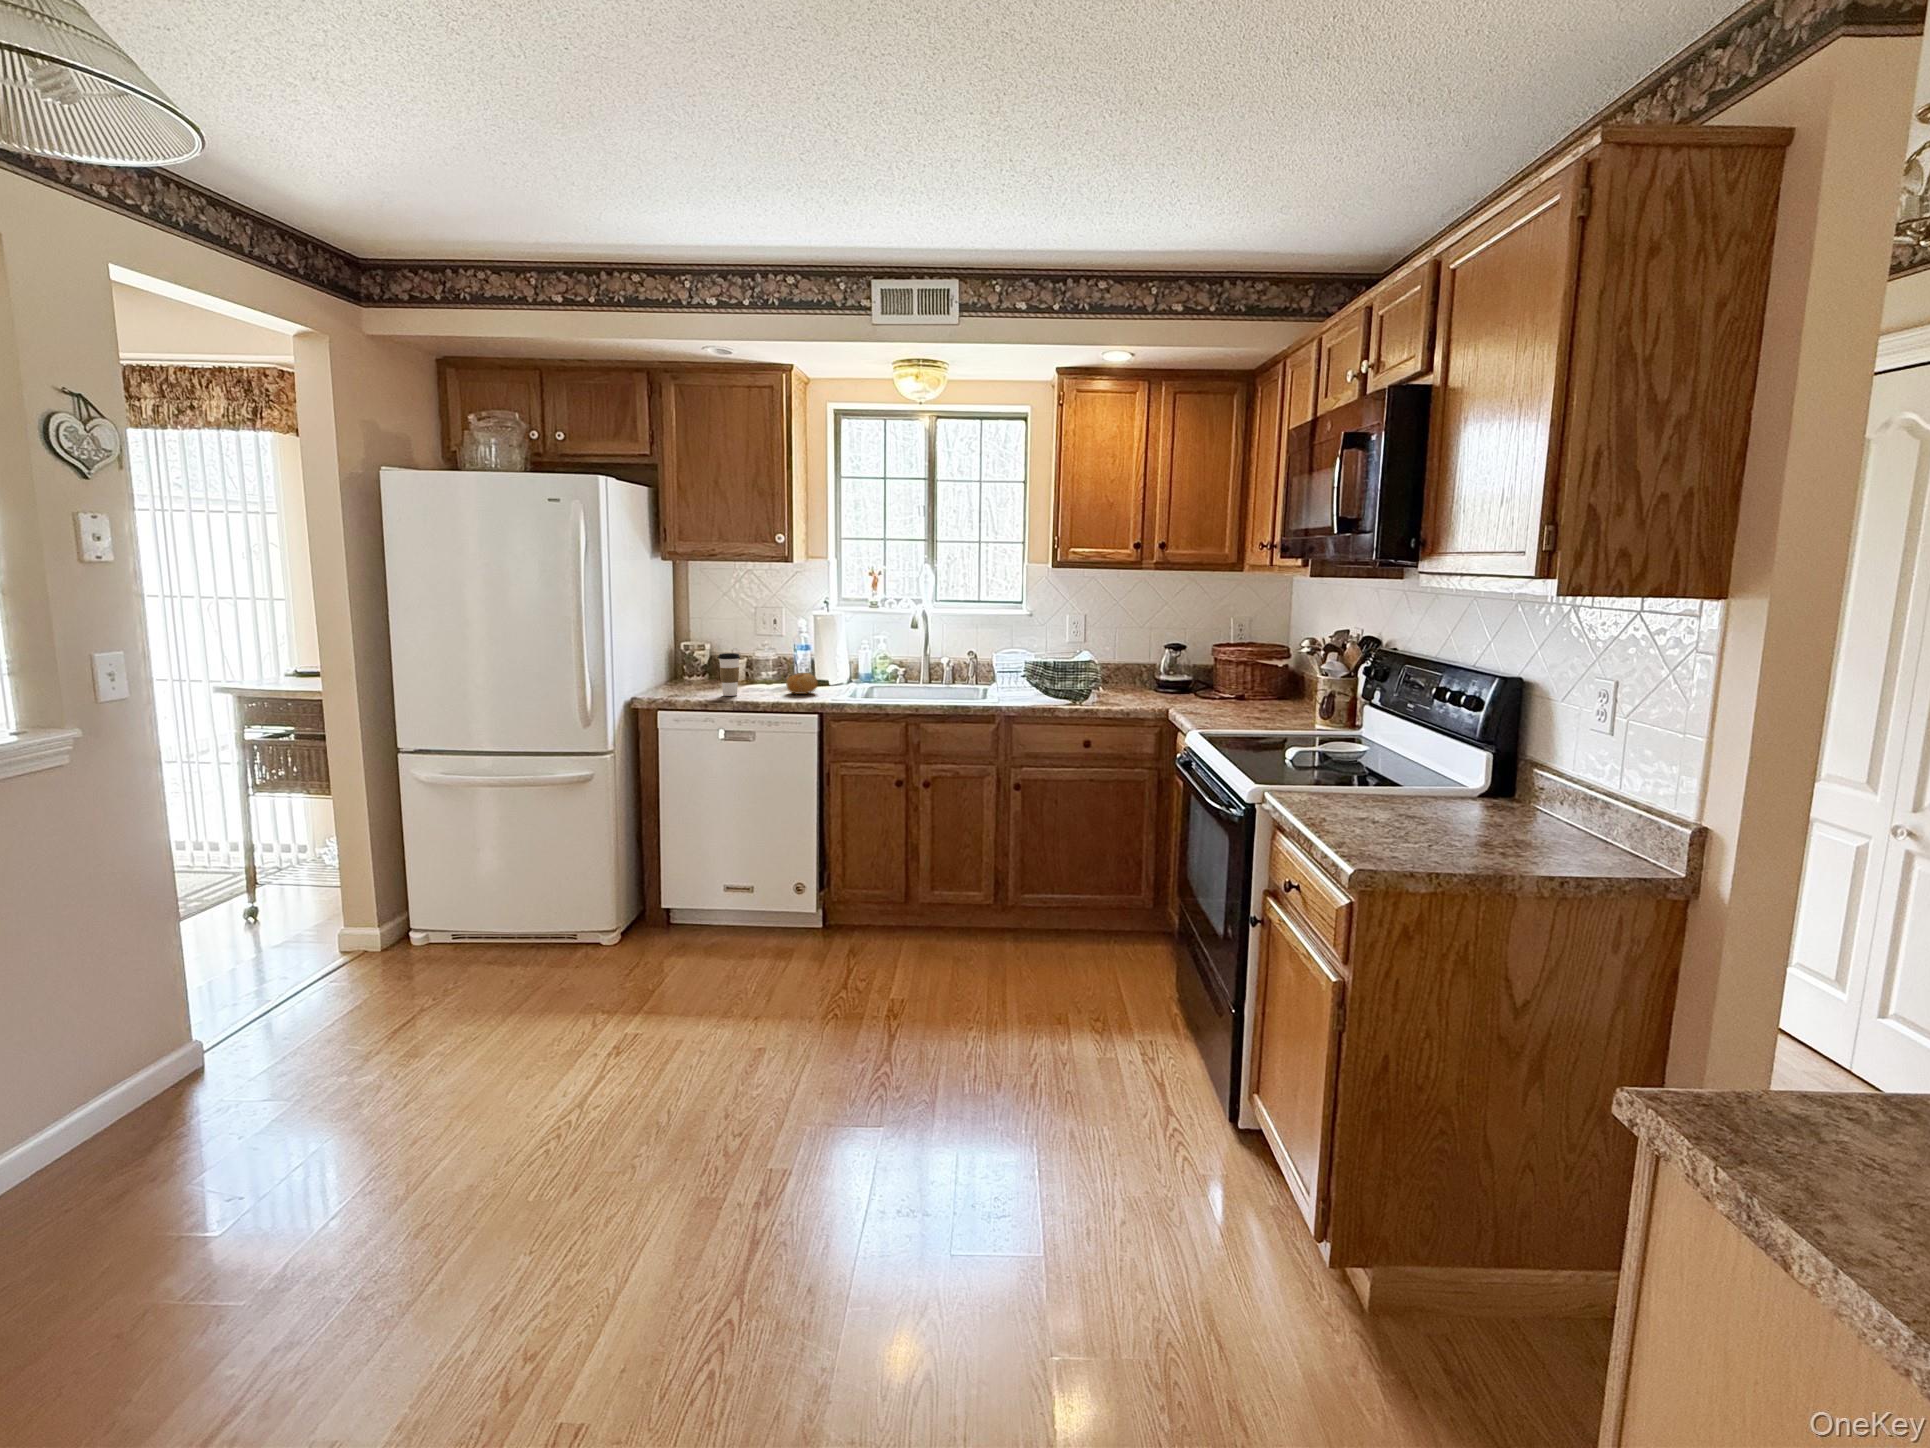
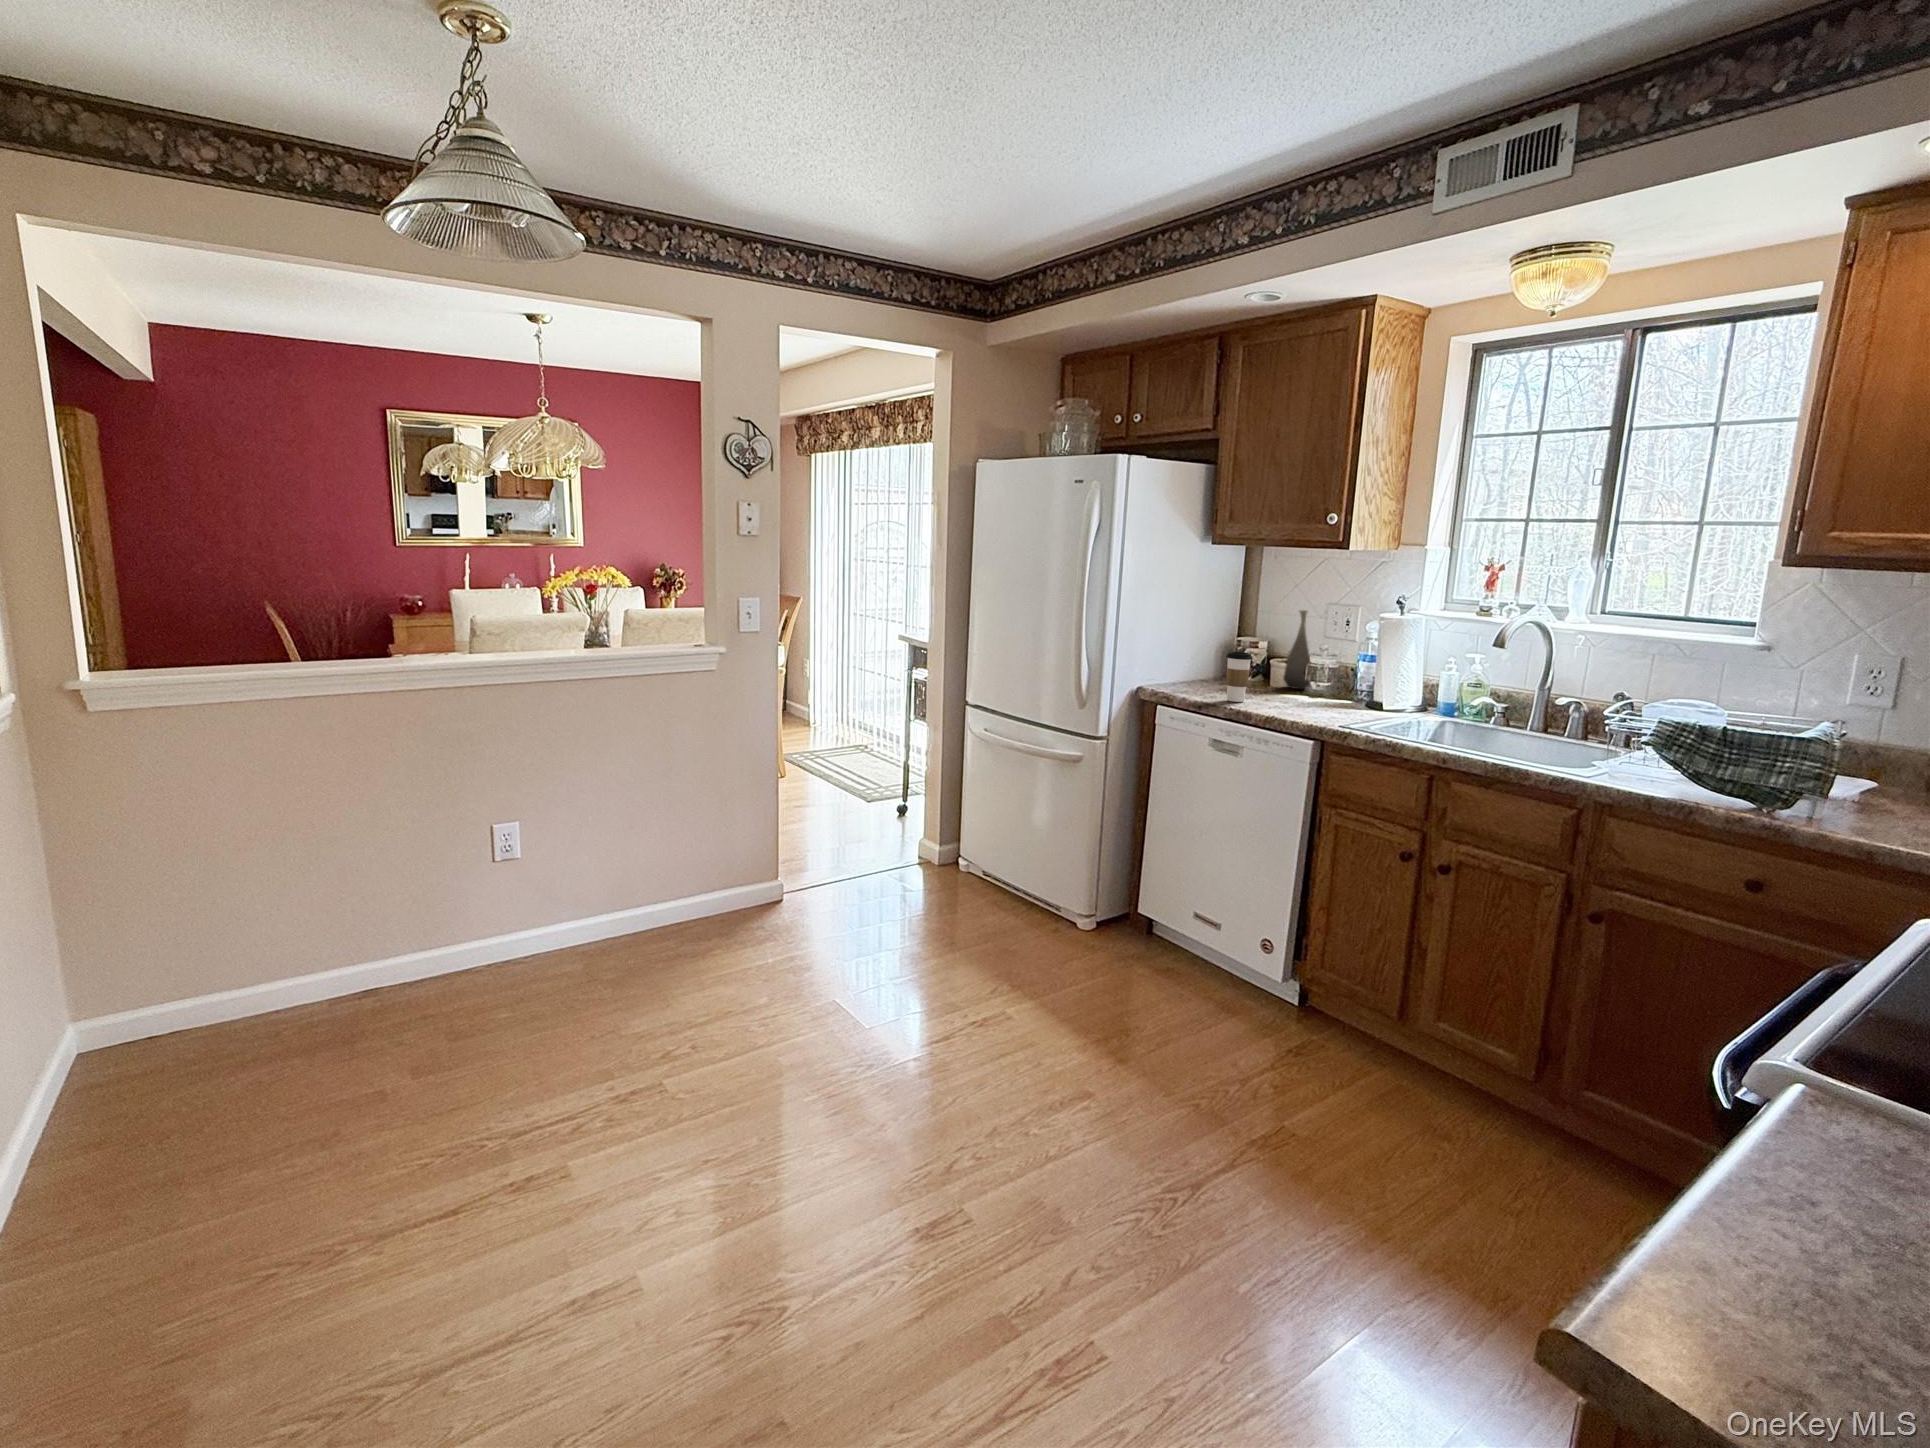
bottle: none [739,615,761,681] -> present [1283,610,1310,689]
fruit: present [786,673,817,694] -> none [1301,687,1342,714]

